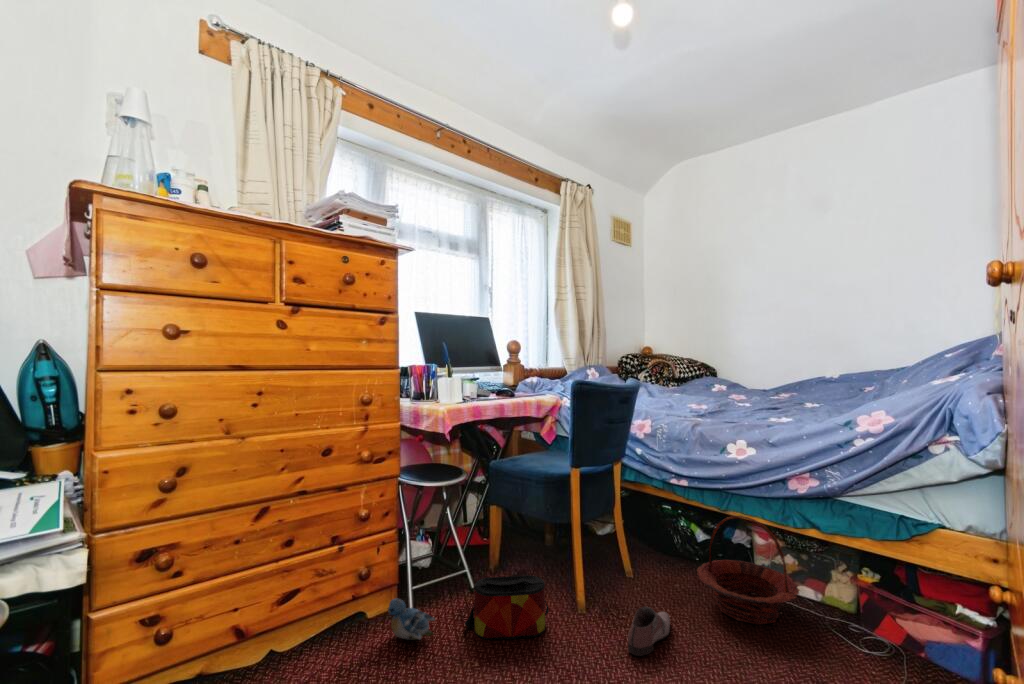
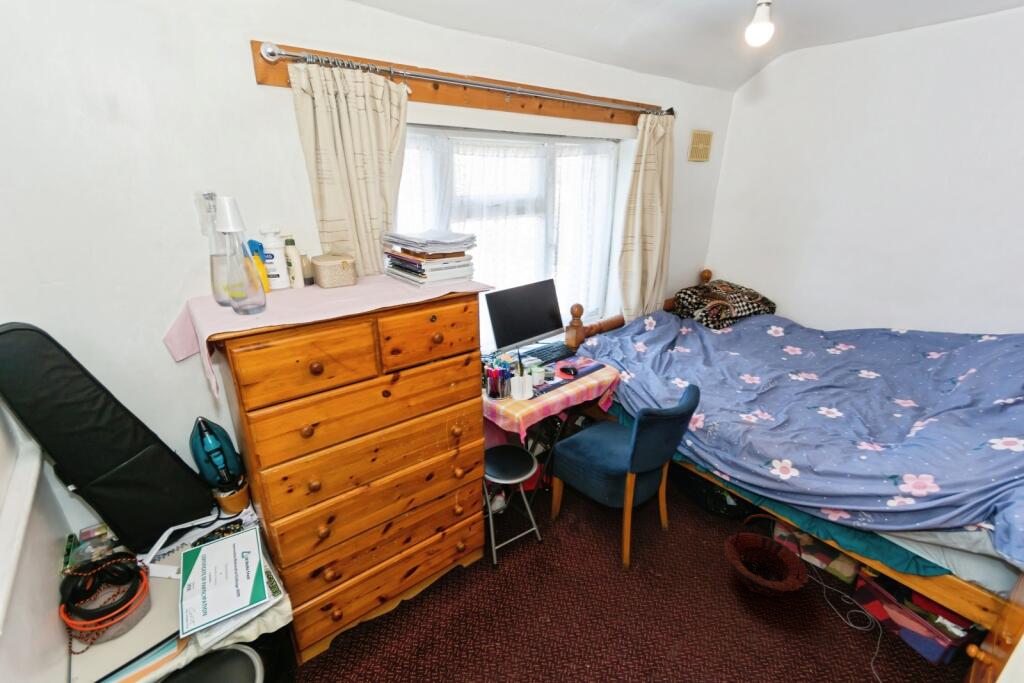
bag: present [465,575,549,640] -> none [537,550,601,597]
plush toy: present [388,599,435,640] -> none [480,564,516,598]
shoe: present [628,606,670,656] -> none [662,580,696,624]

